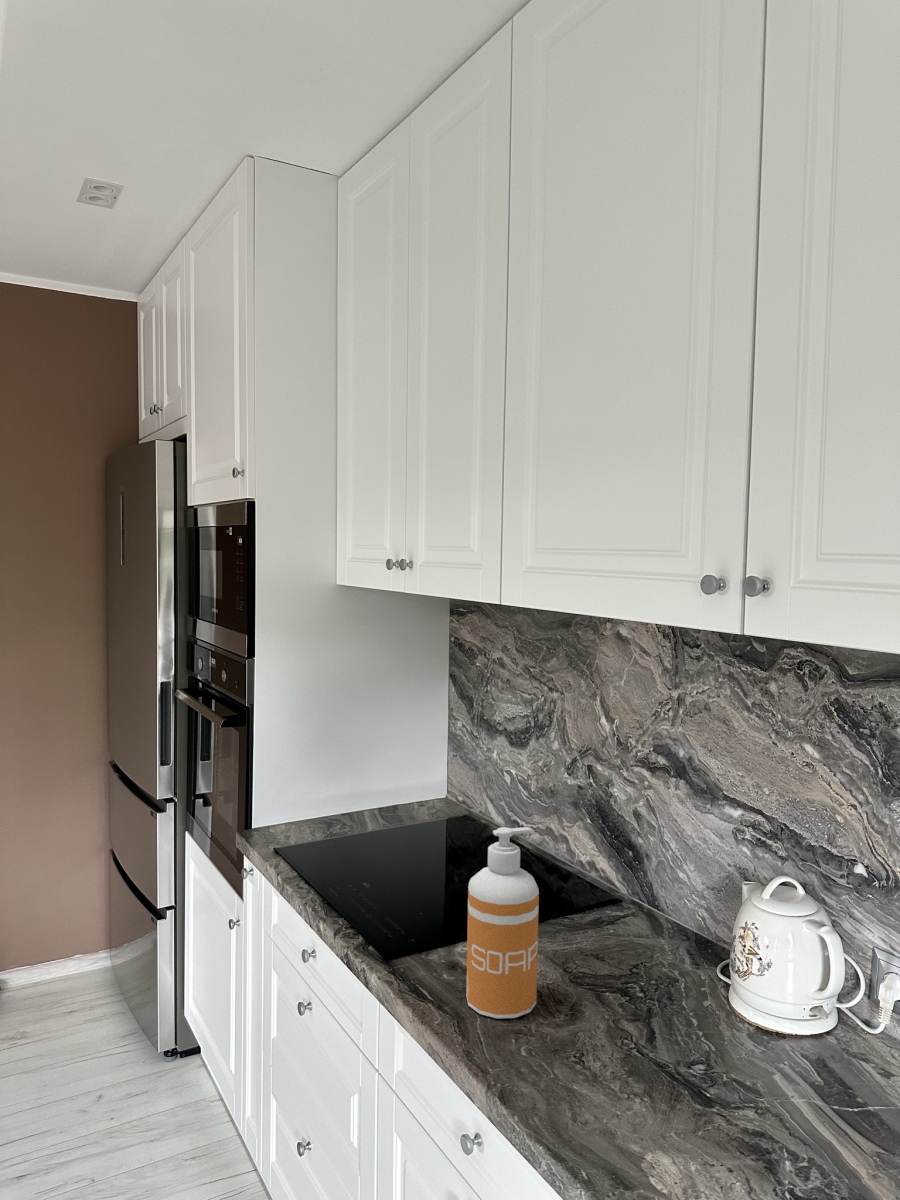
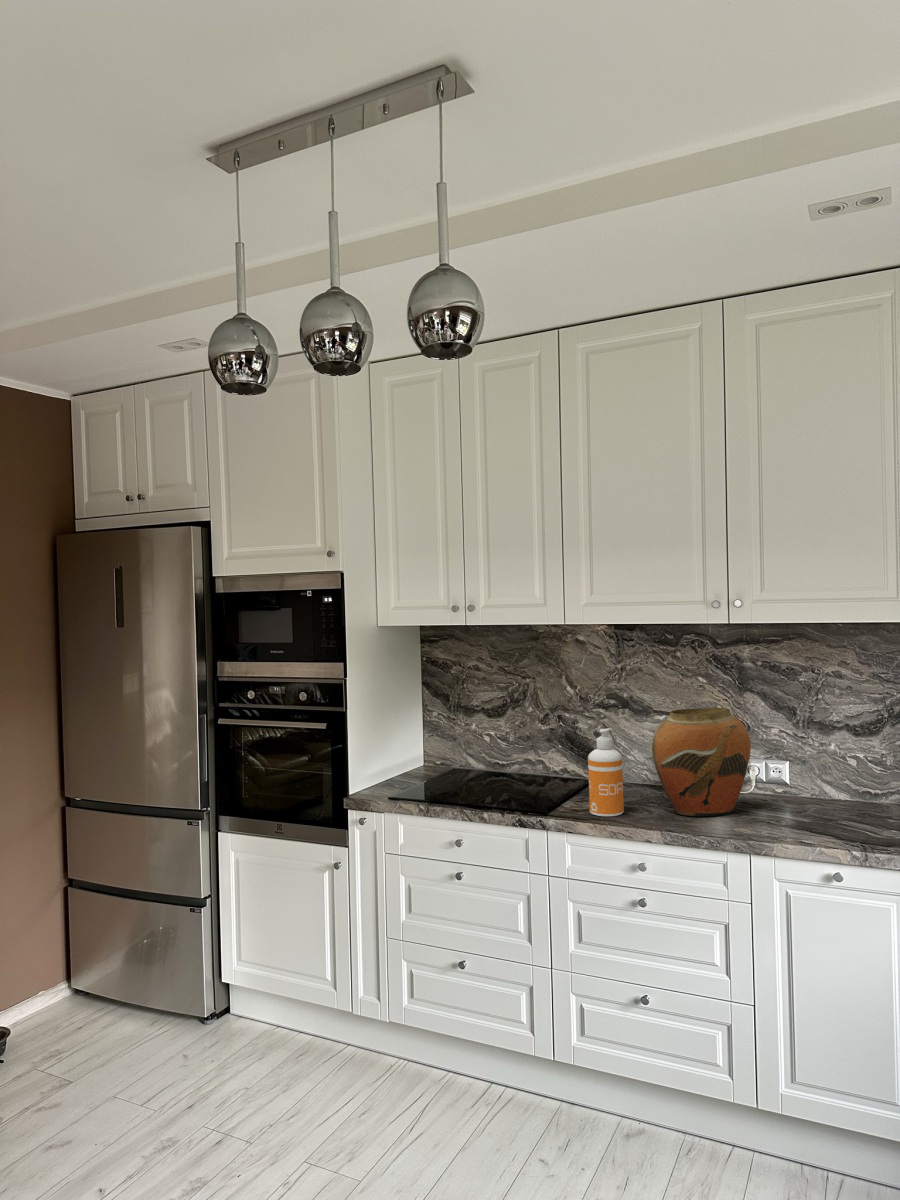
vase: none [574,820,832,1107] -> present [652,708,751,816]

